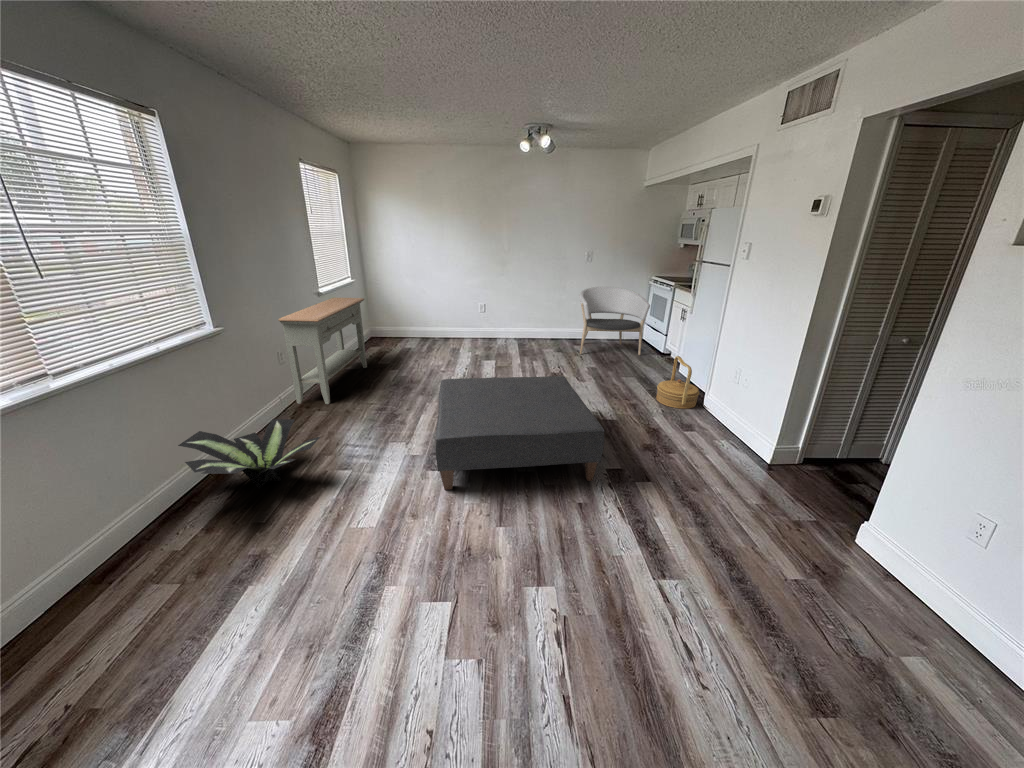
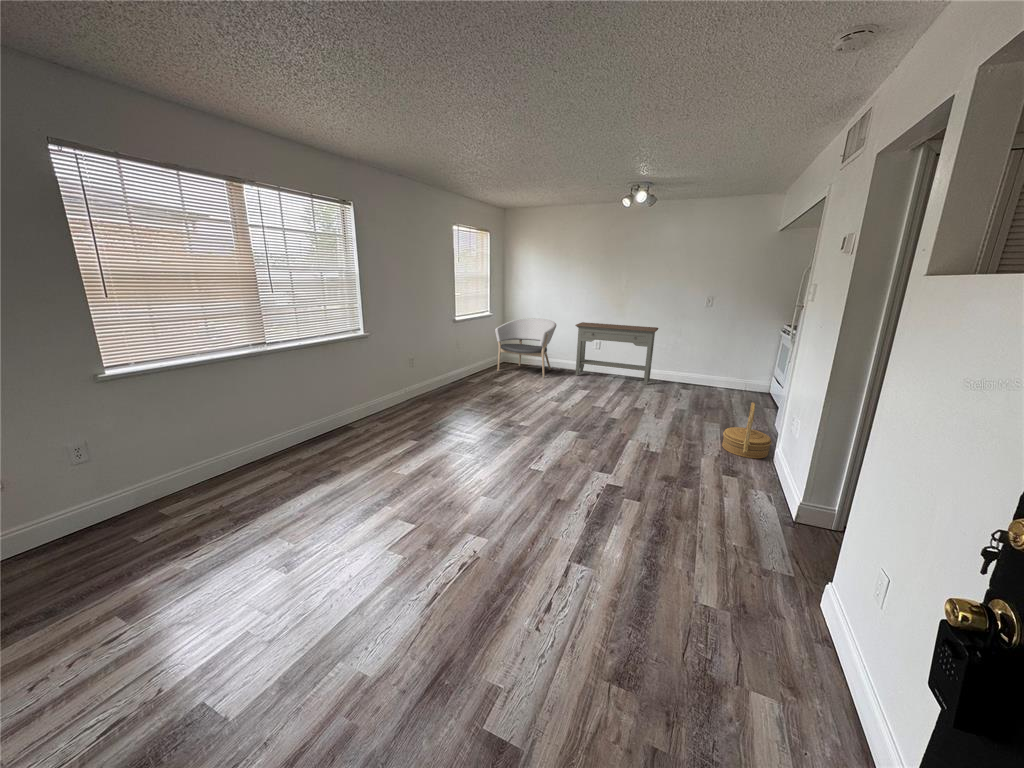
armchair: present [579,287,650,355] -> present [495,318,556,378]
console table: present [278,297,367,404] -> present [575,322,658,385]
ottoman: present [435,376,605,490] -> none [460,390,610,488]
potted plant: present [178,419,320,489] -> none [324,396,402,439]

